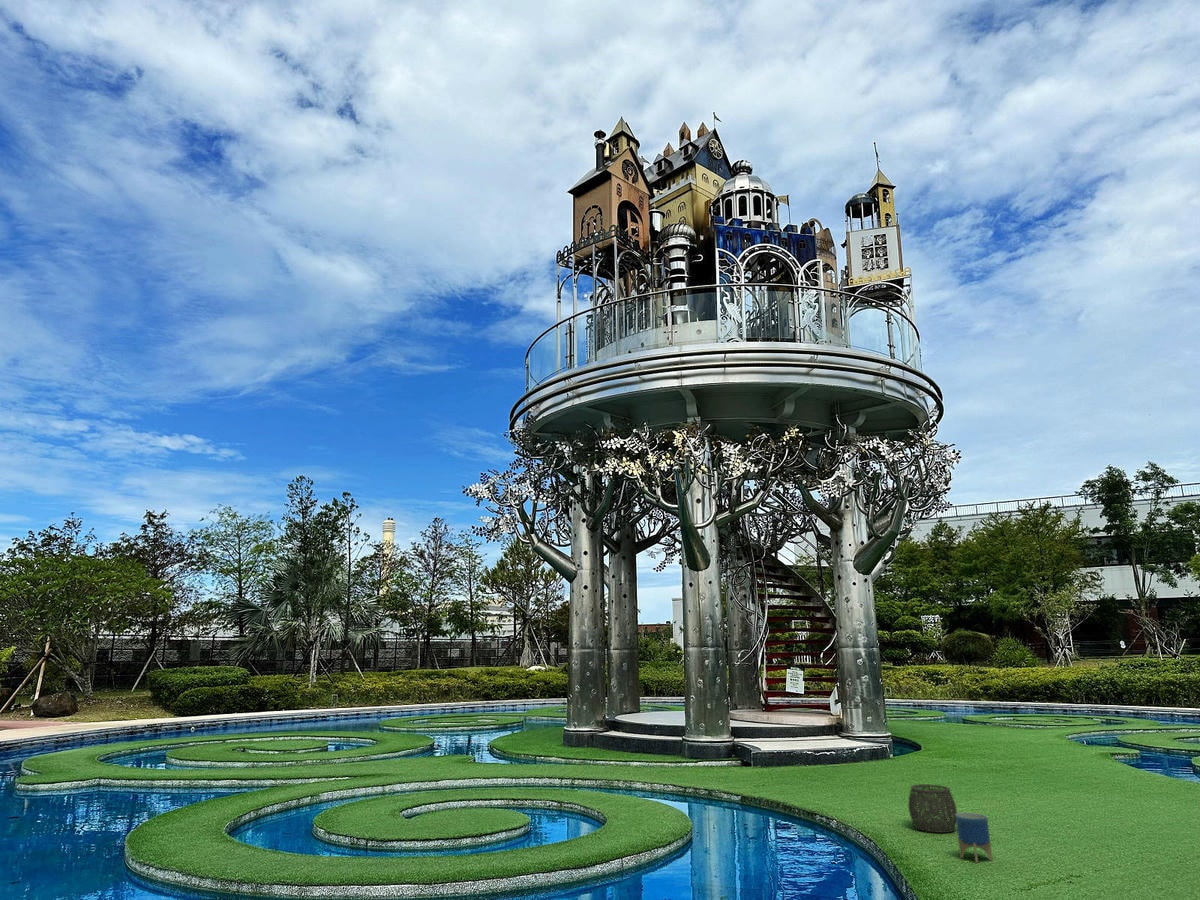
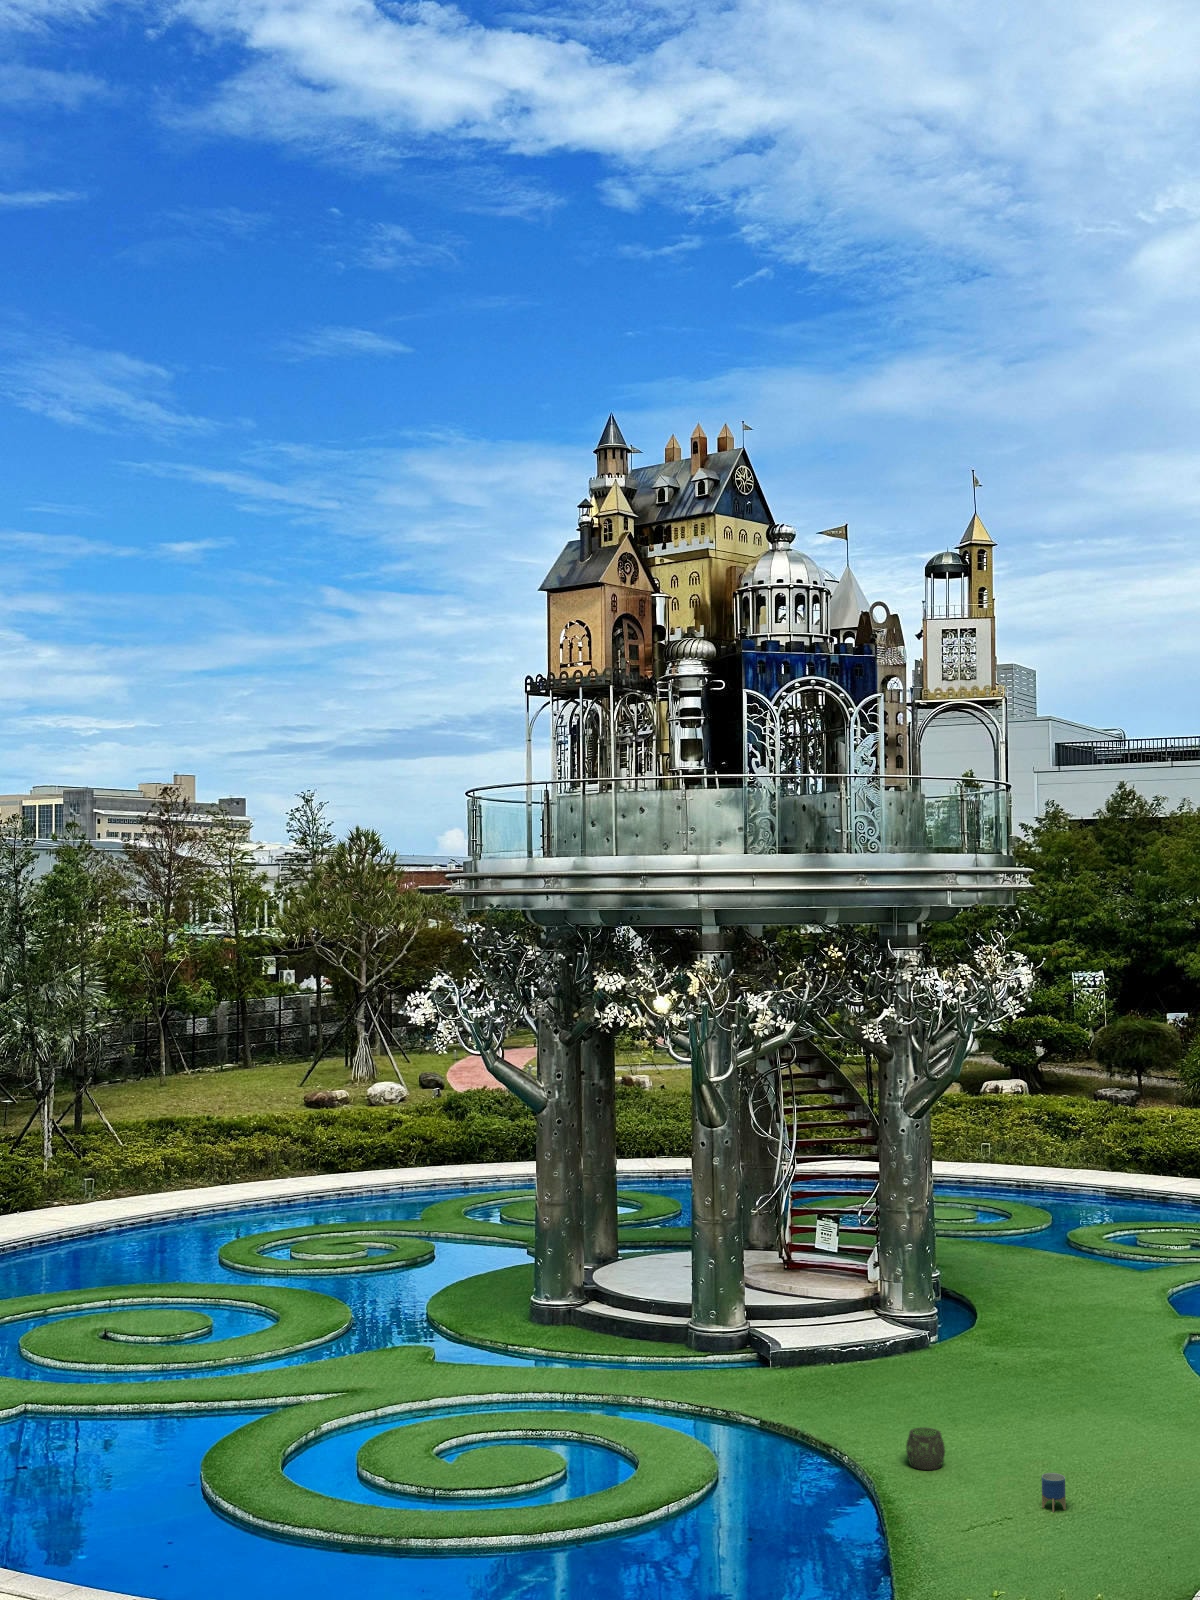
planter: present [956,812,992,863] -> present [1042,1473,1066,1512]

